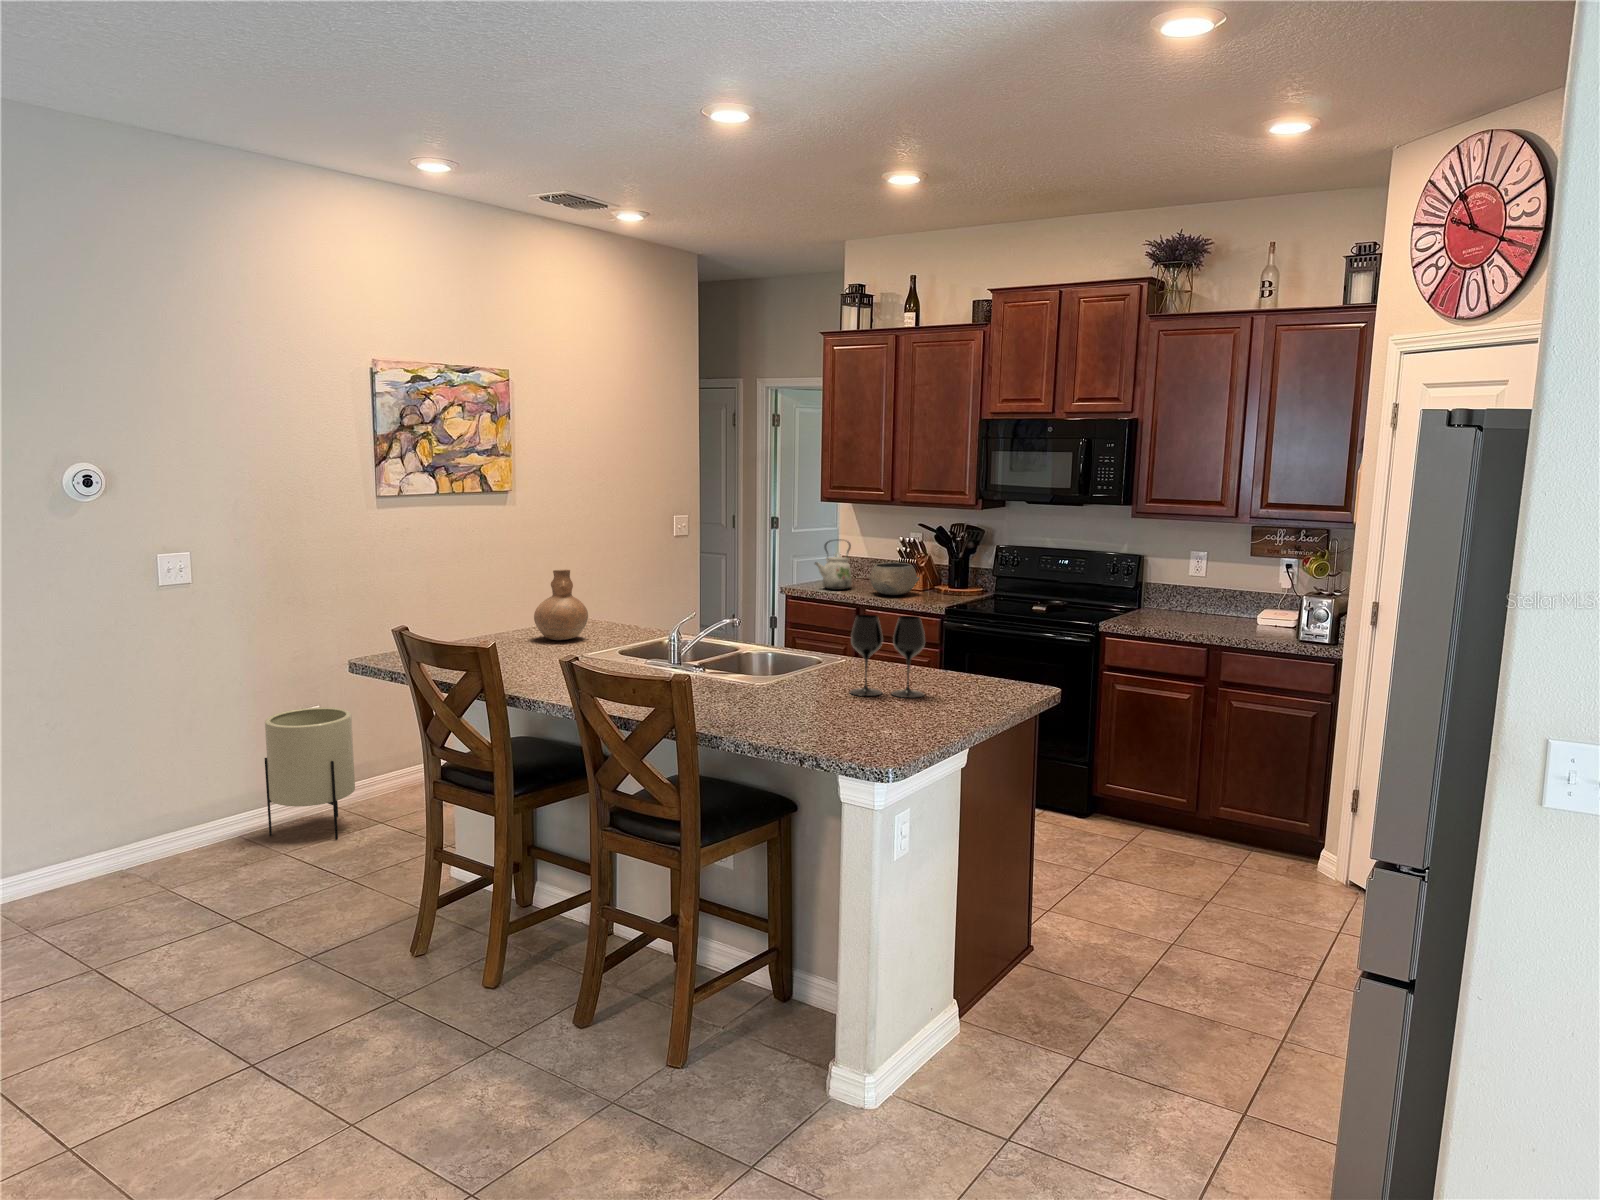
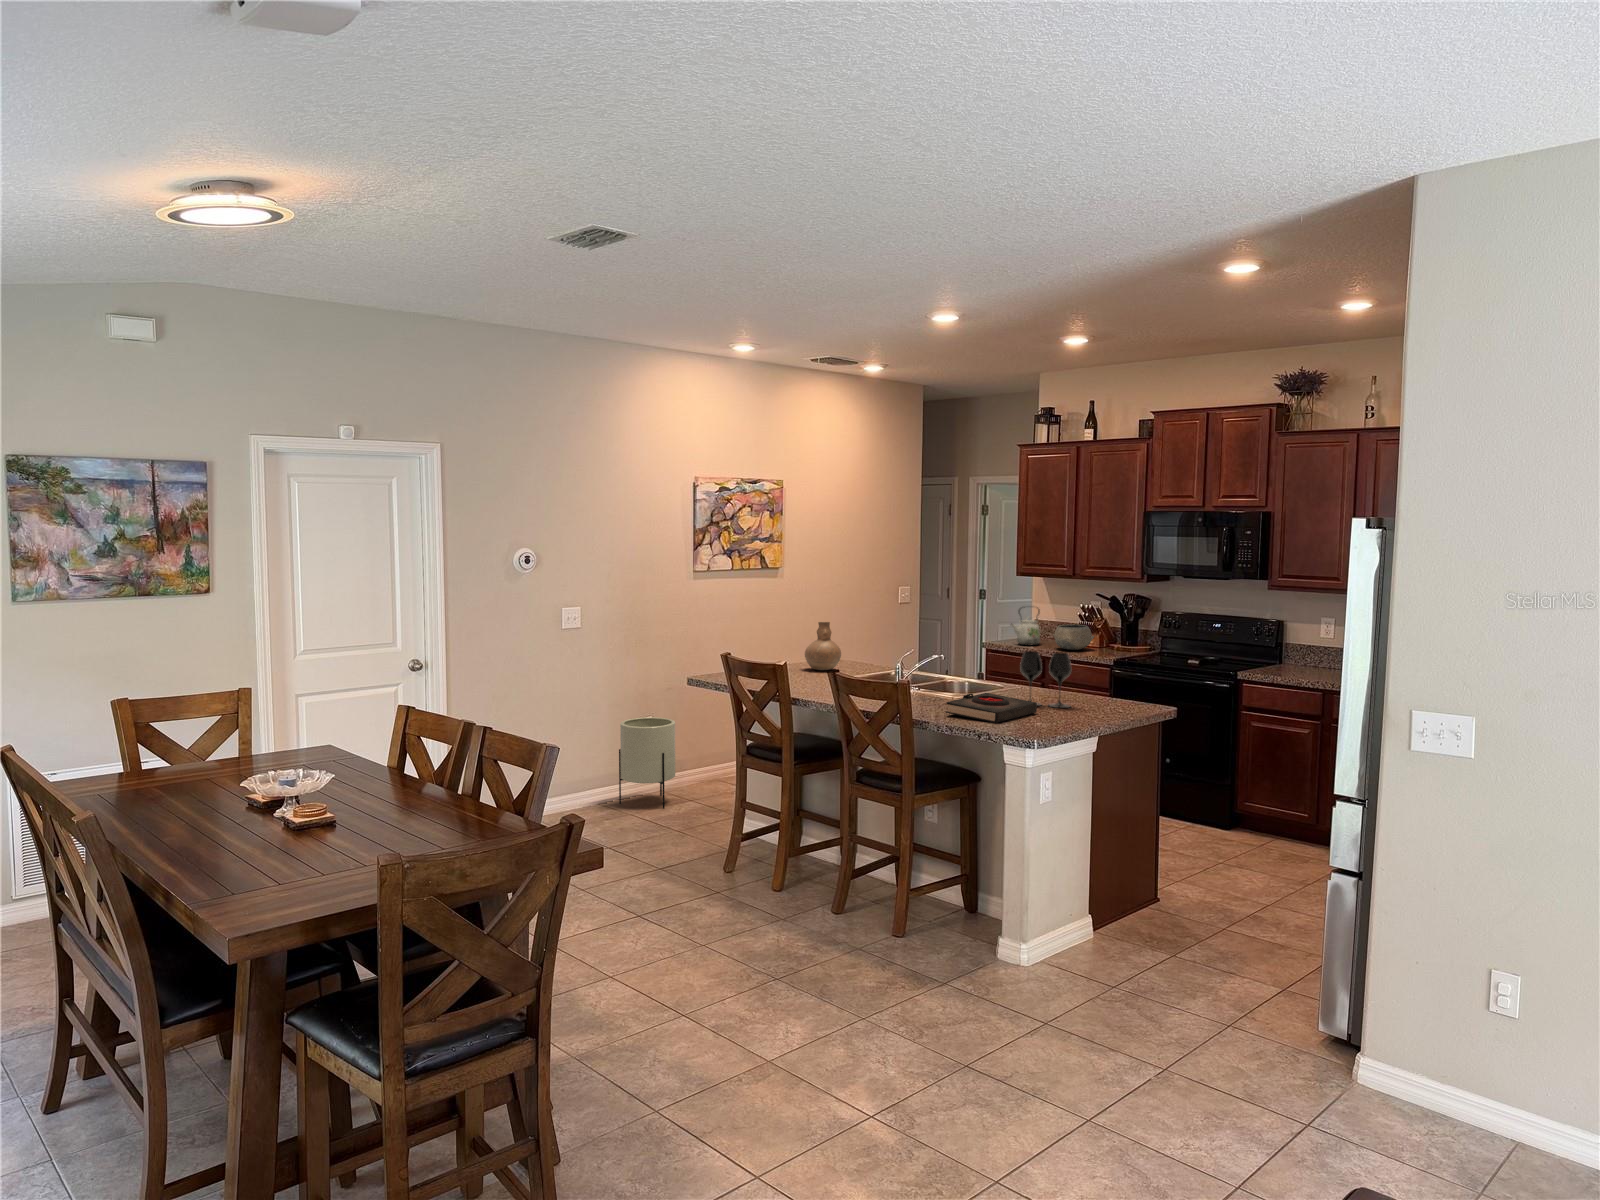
book: none [745,680,881,736] -> present [946,693,1037,723]

